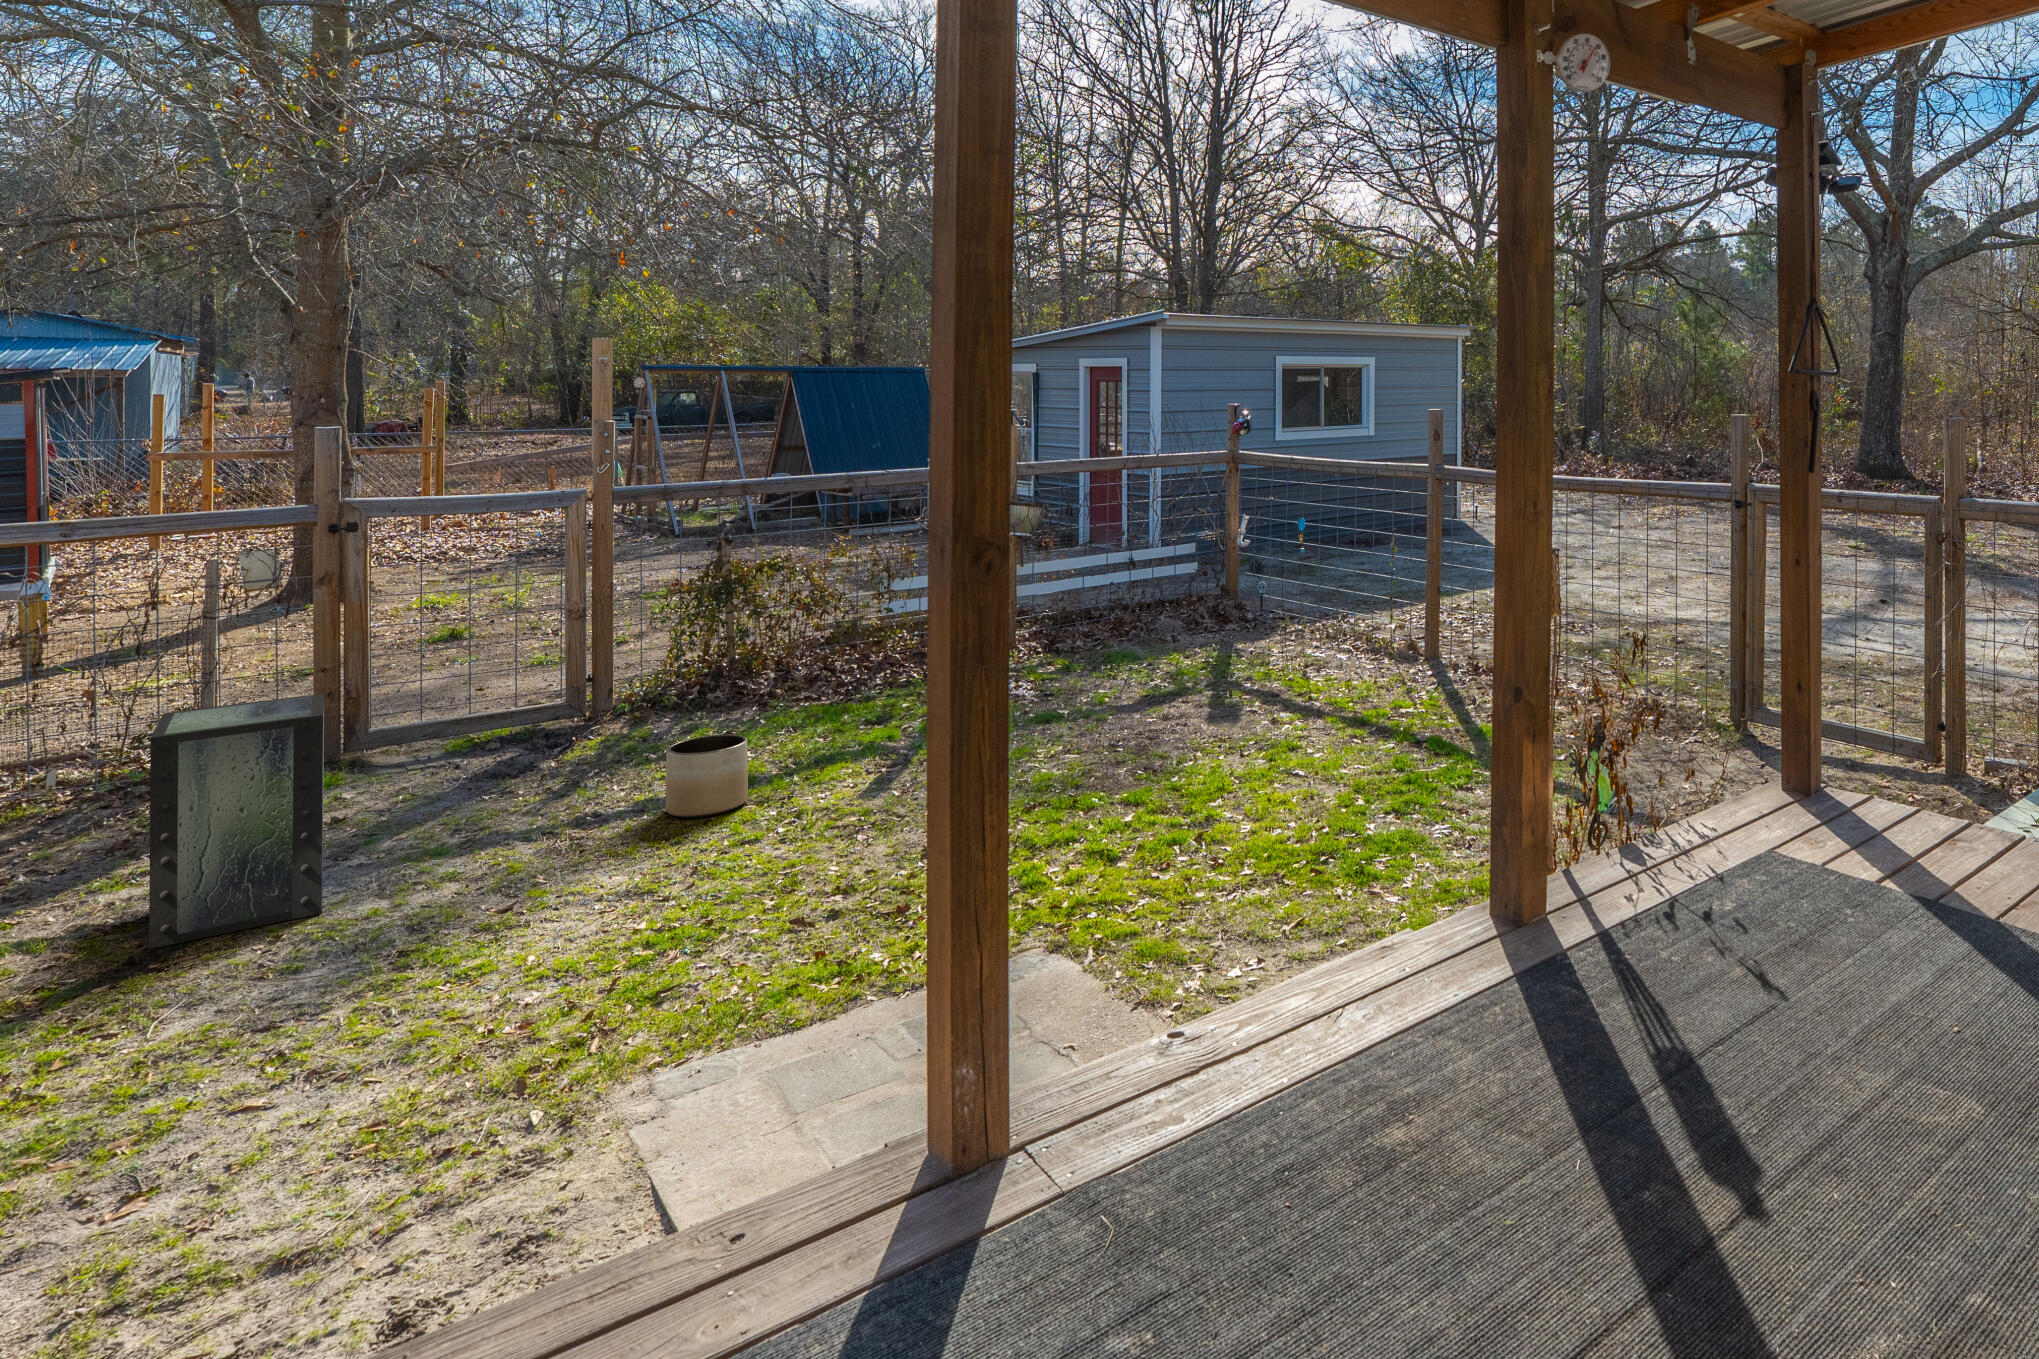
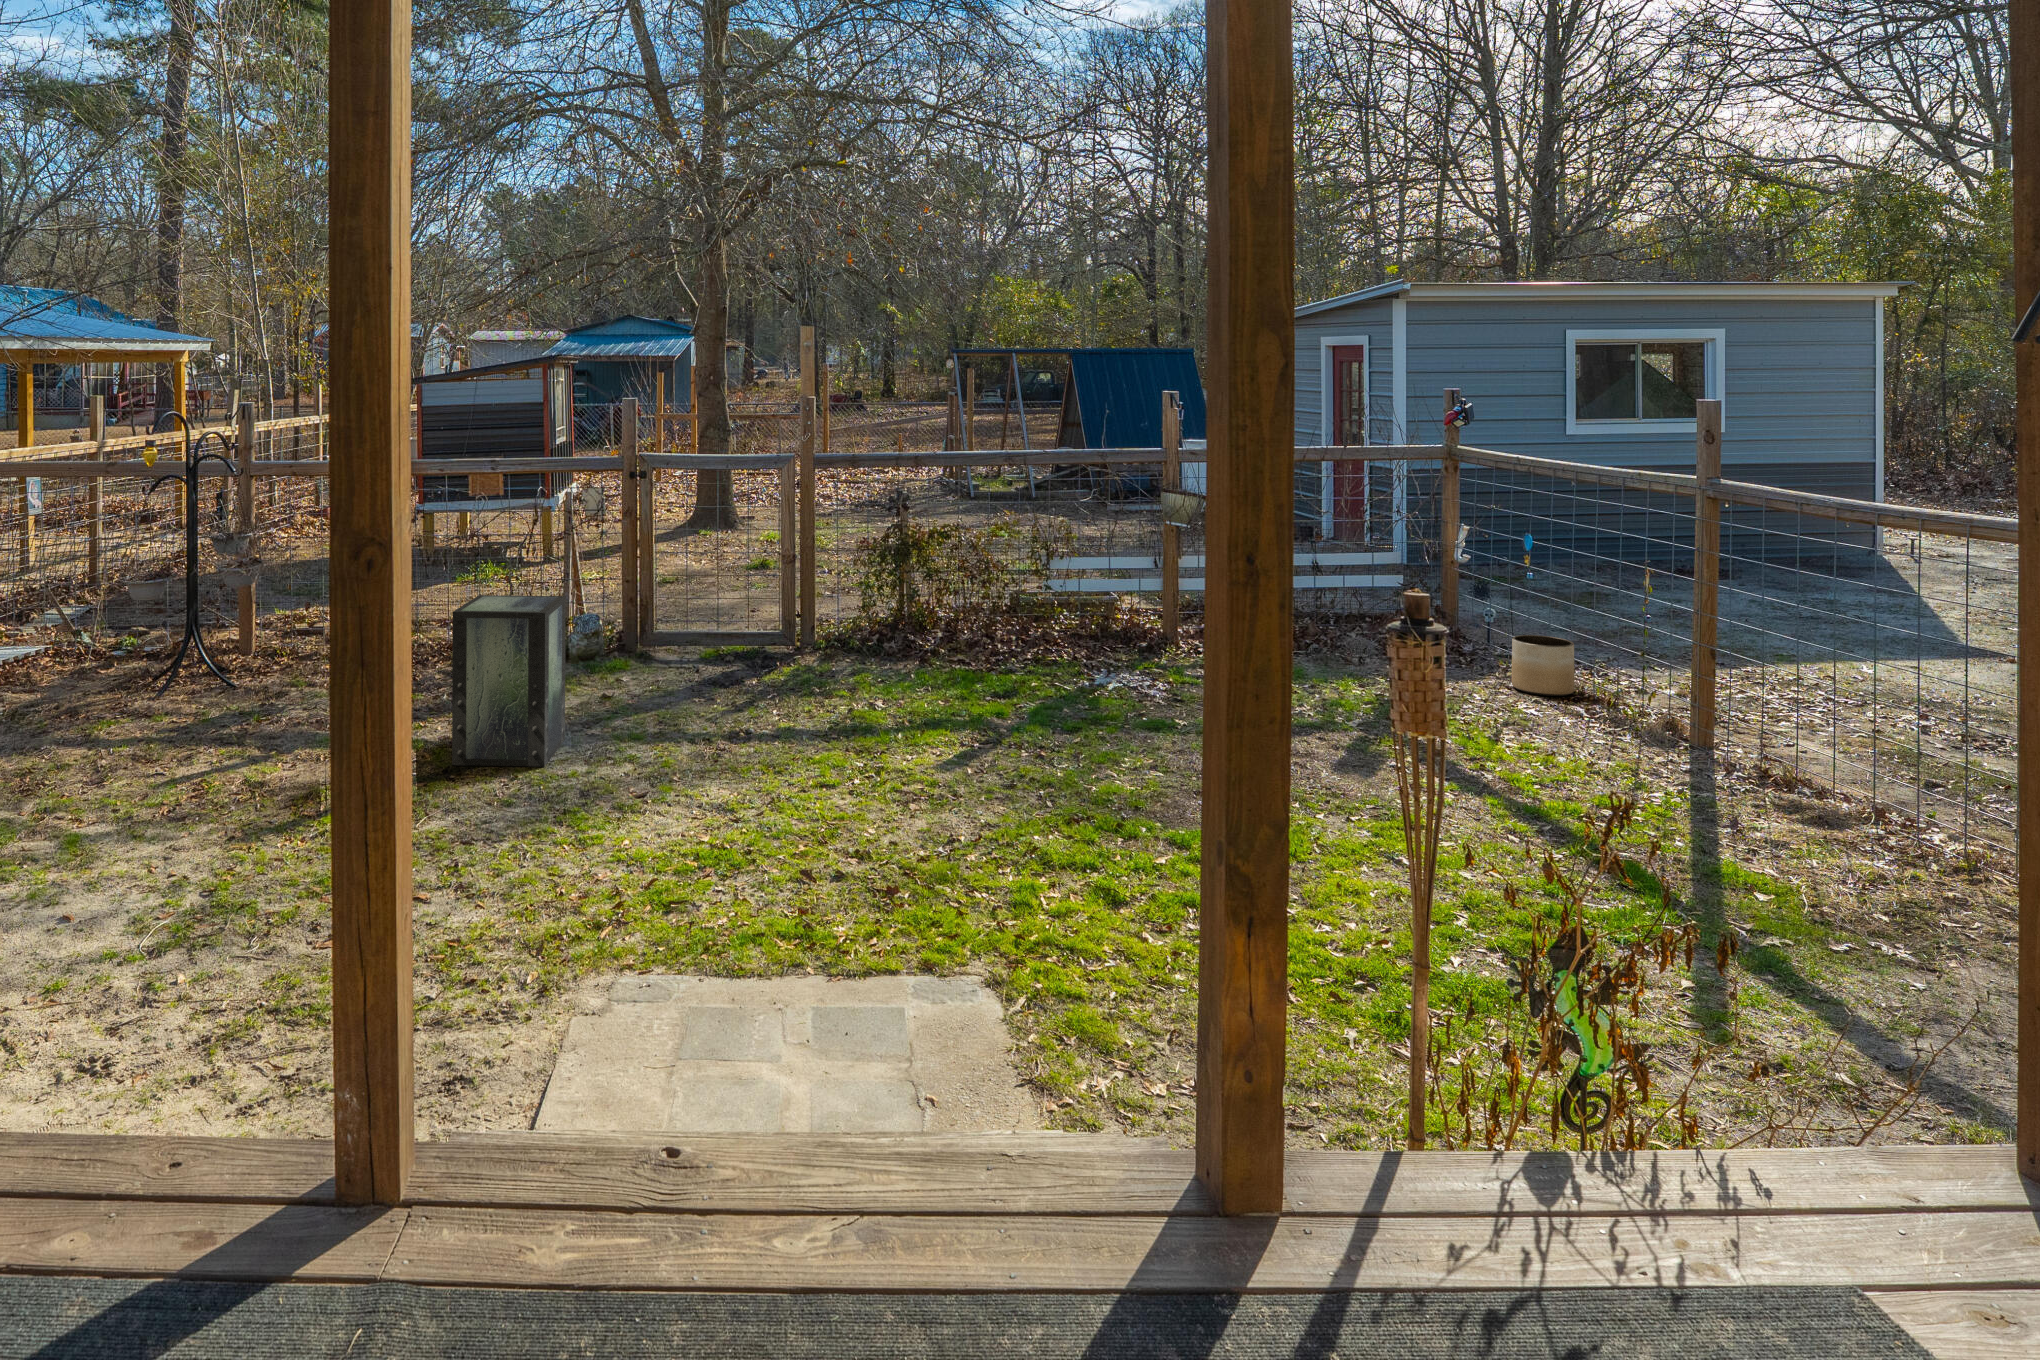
planter: present [666,735,748,818] -> present [1512,635,1575,696]

